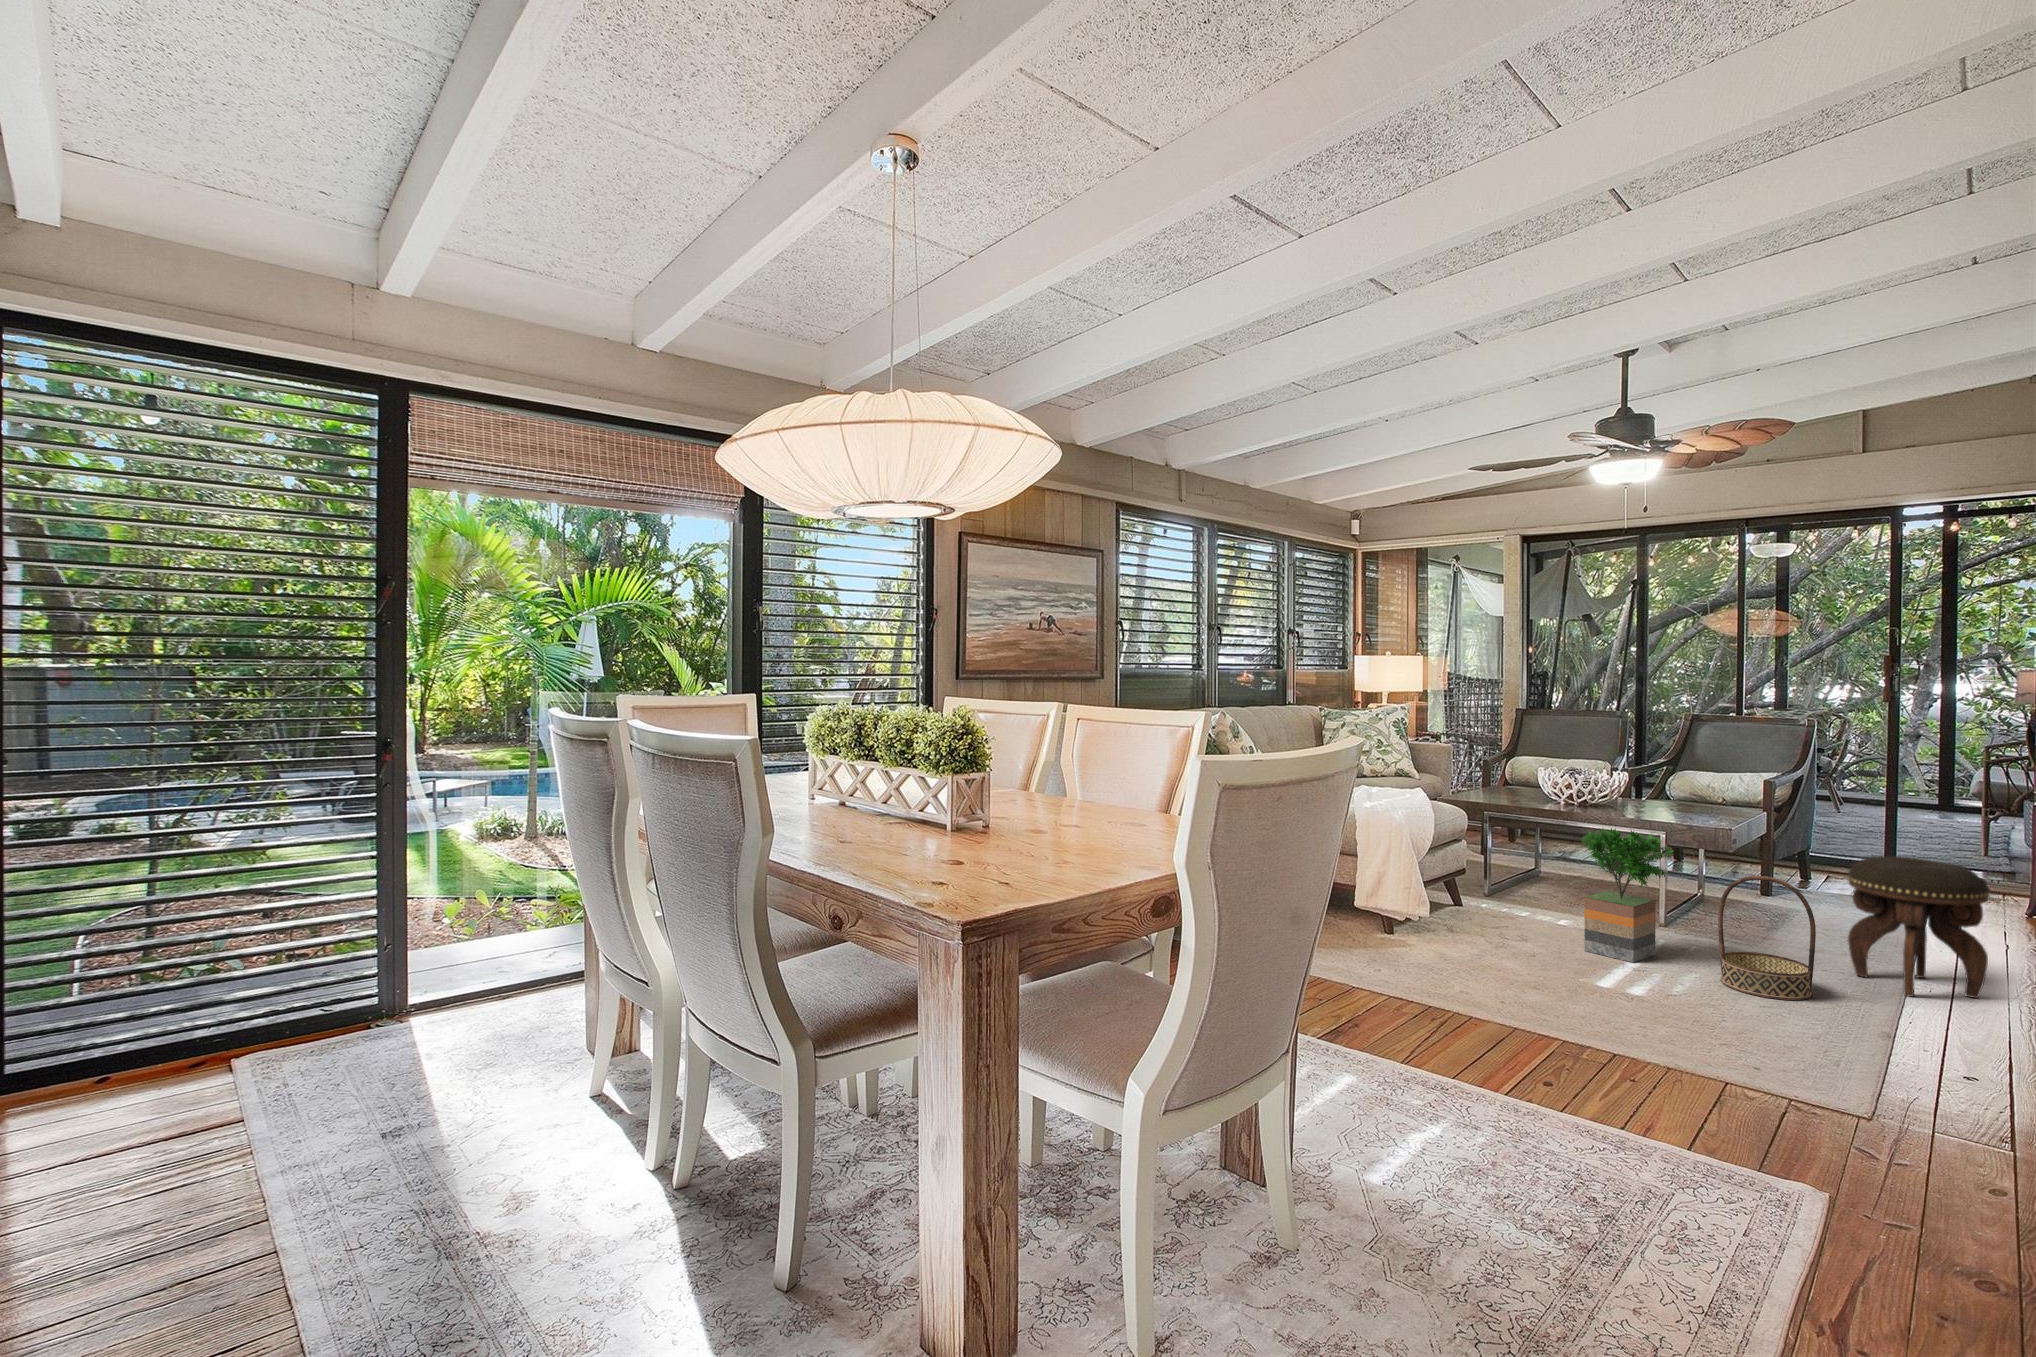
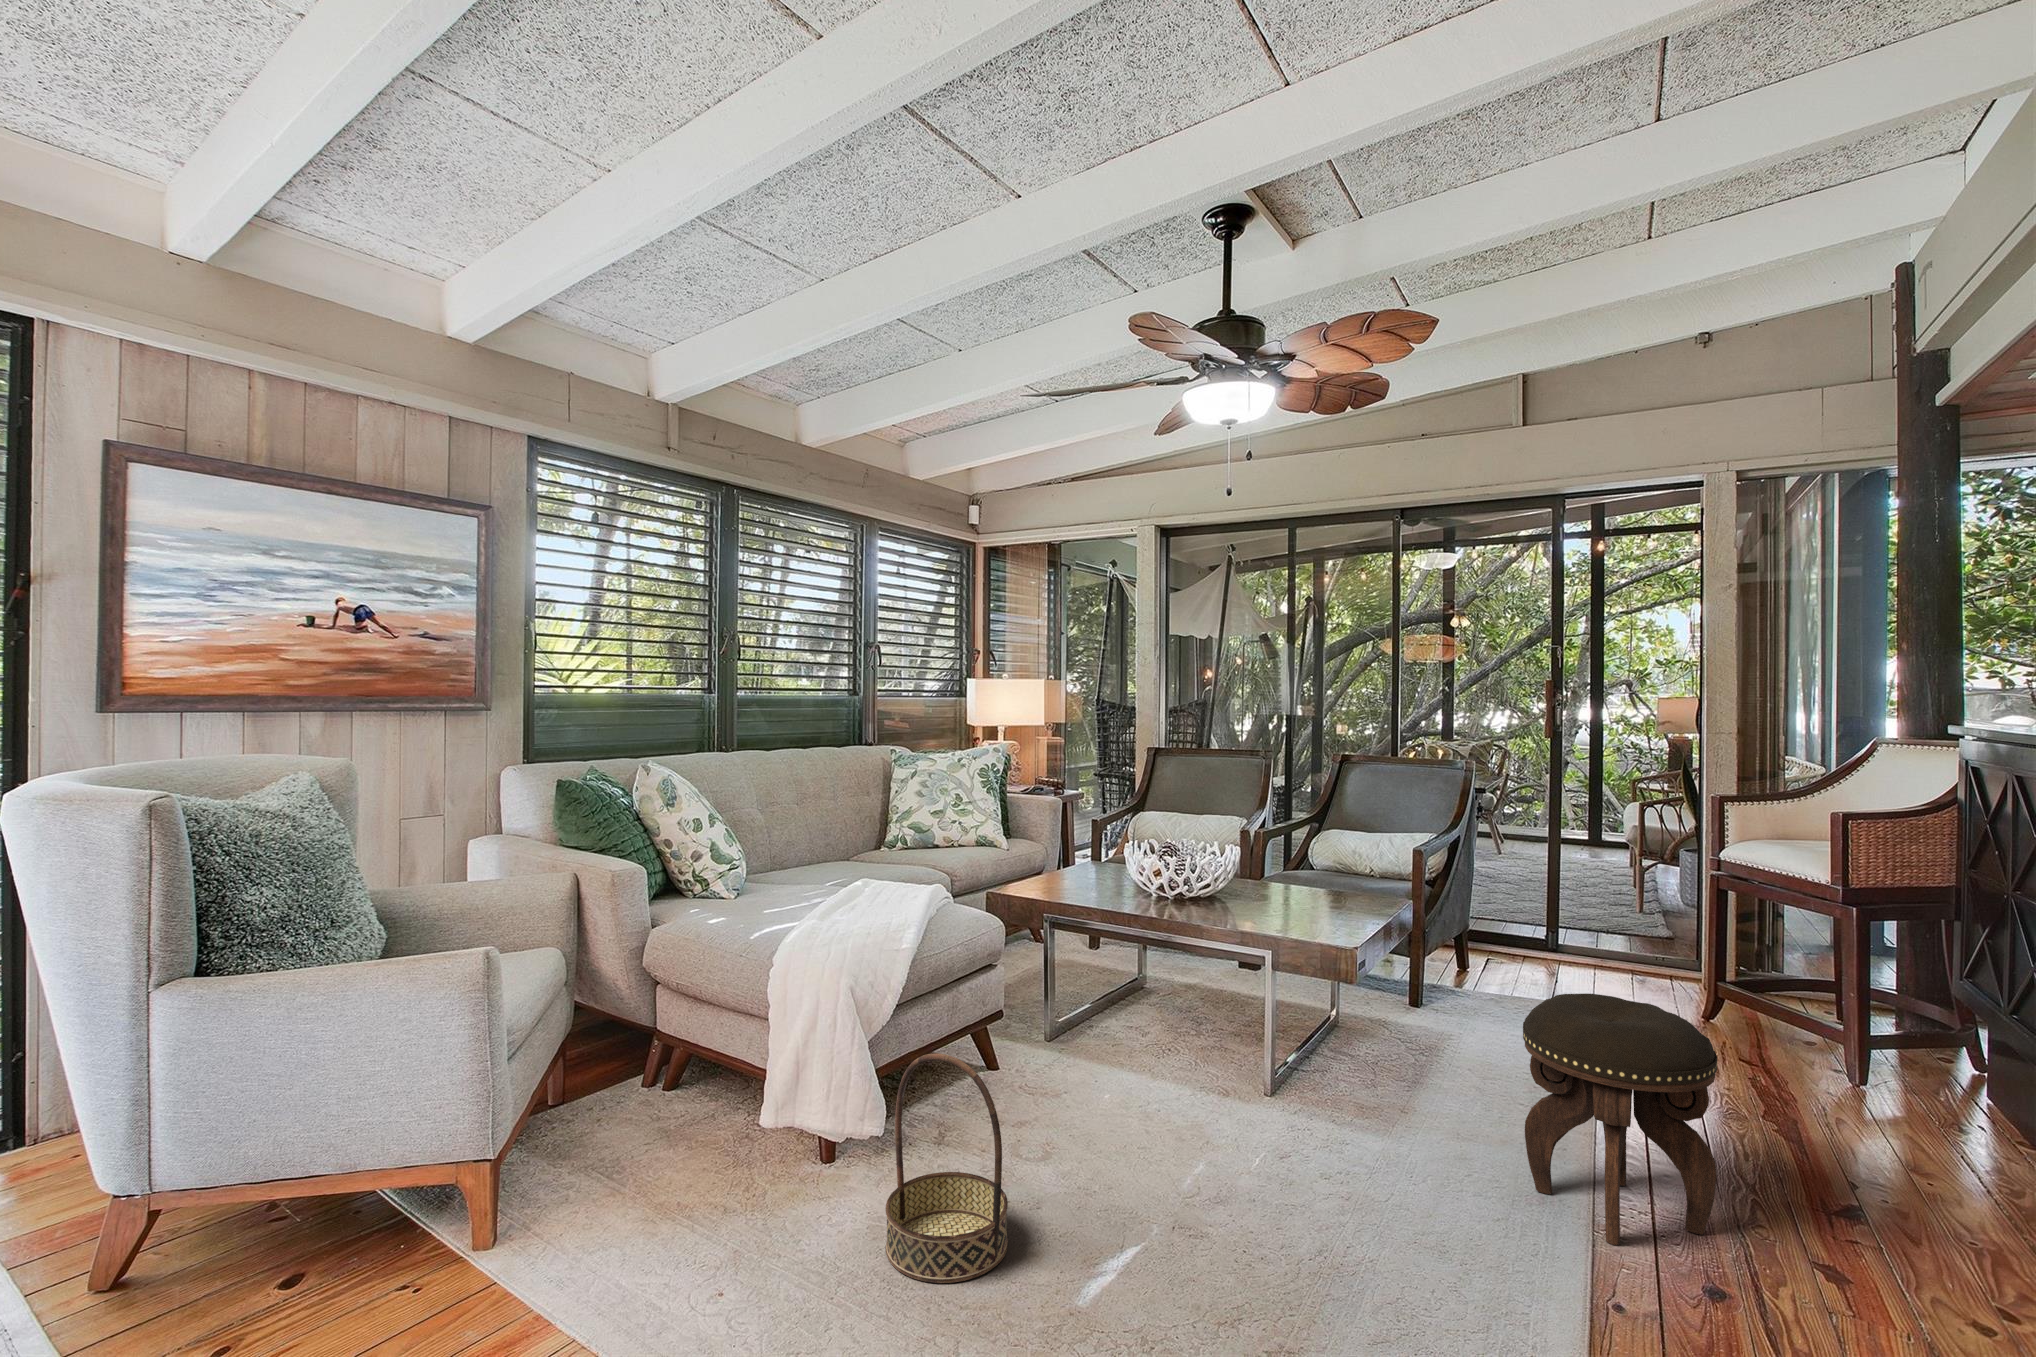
potted tree: present [1583,828,1674,963] -> none [1149,958,1286,1199]
basket: present [1718,876,1816,1000] -> present [886,1053,1008,1283]

